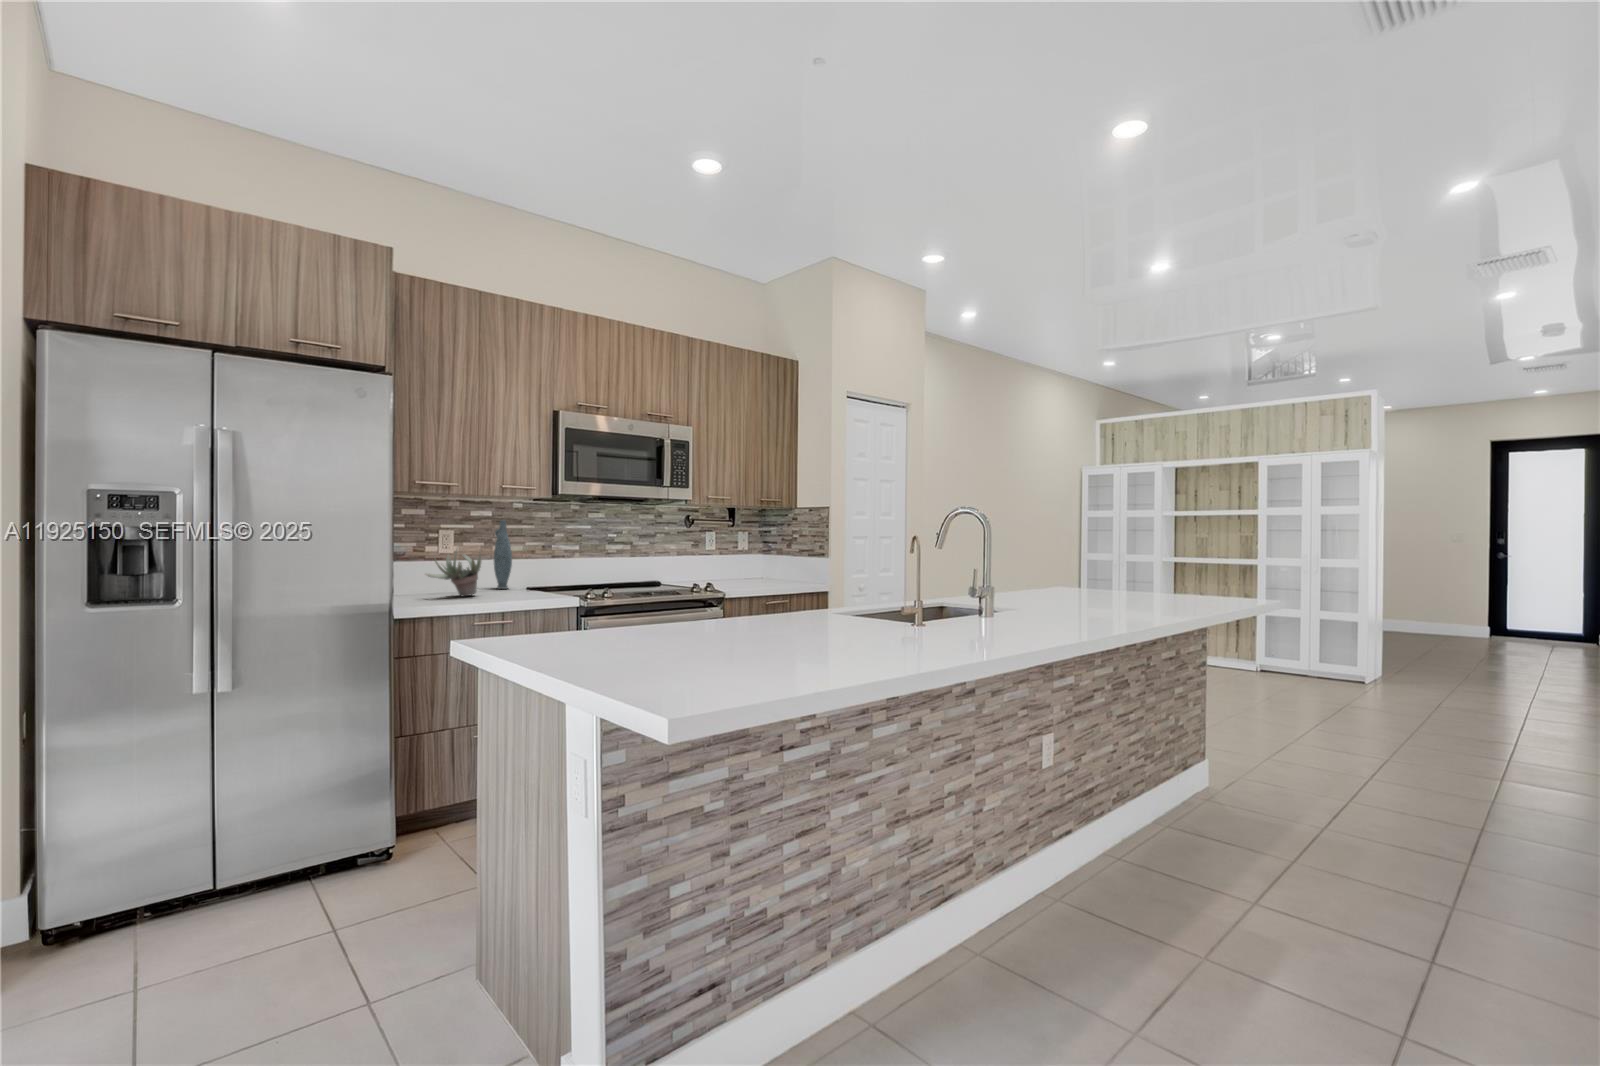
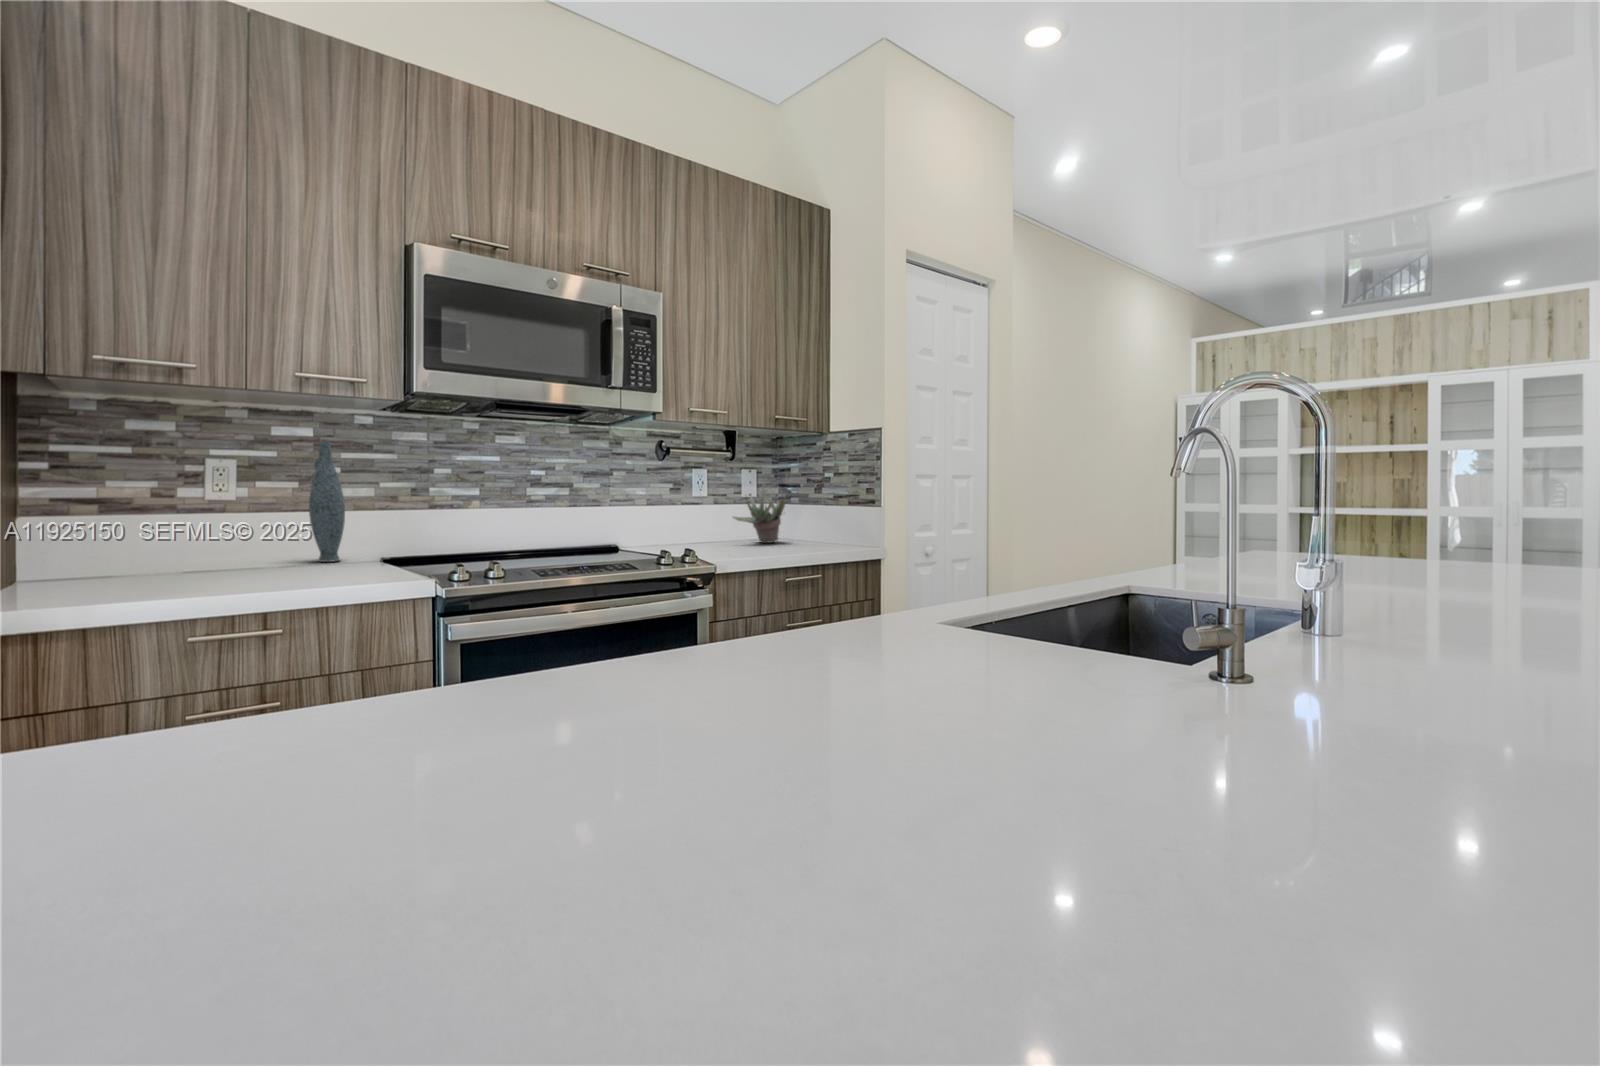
succulent plant: present [426,550,481,596] -> present [733,483,787,543]

